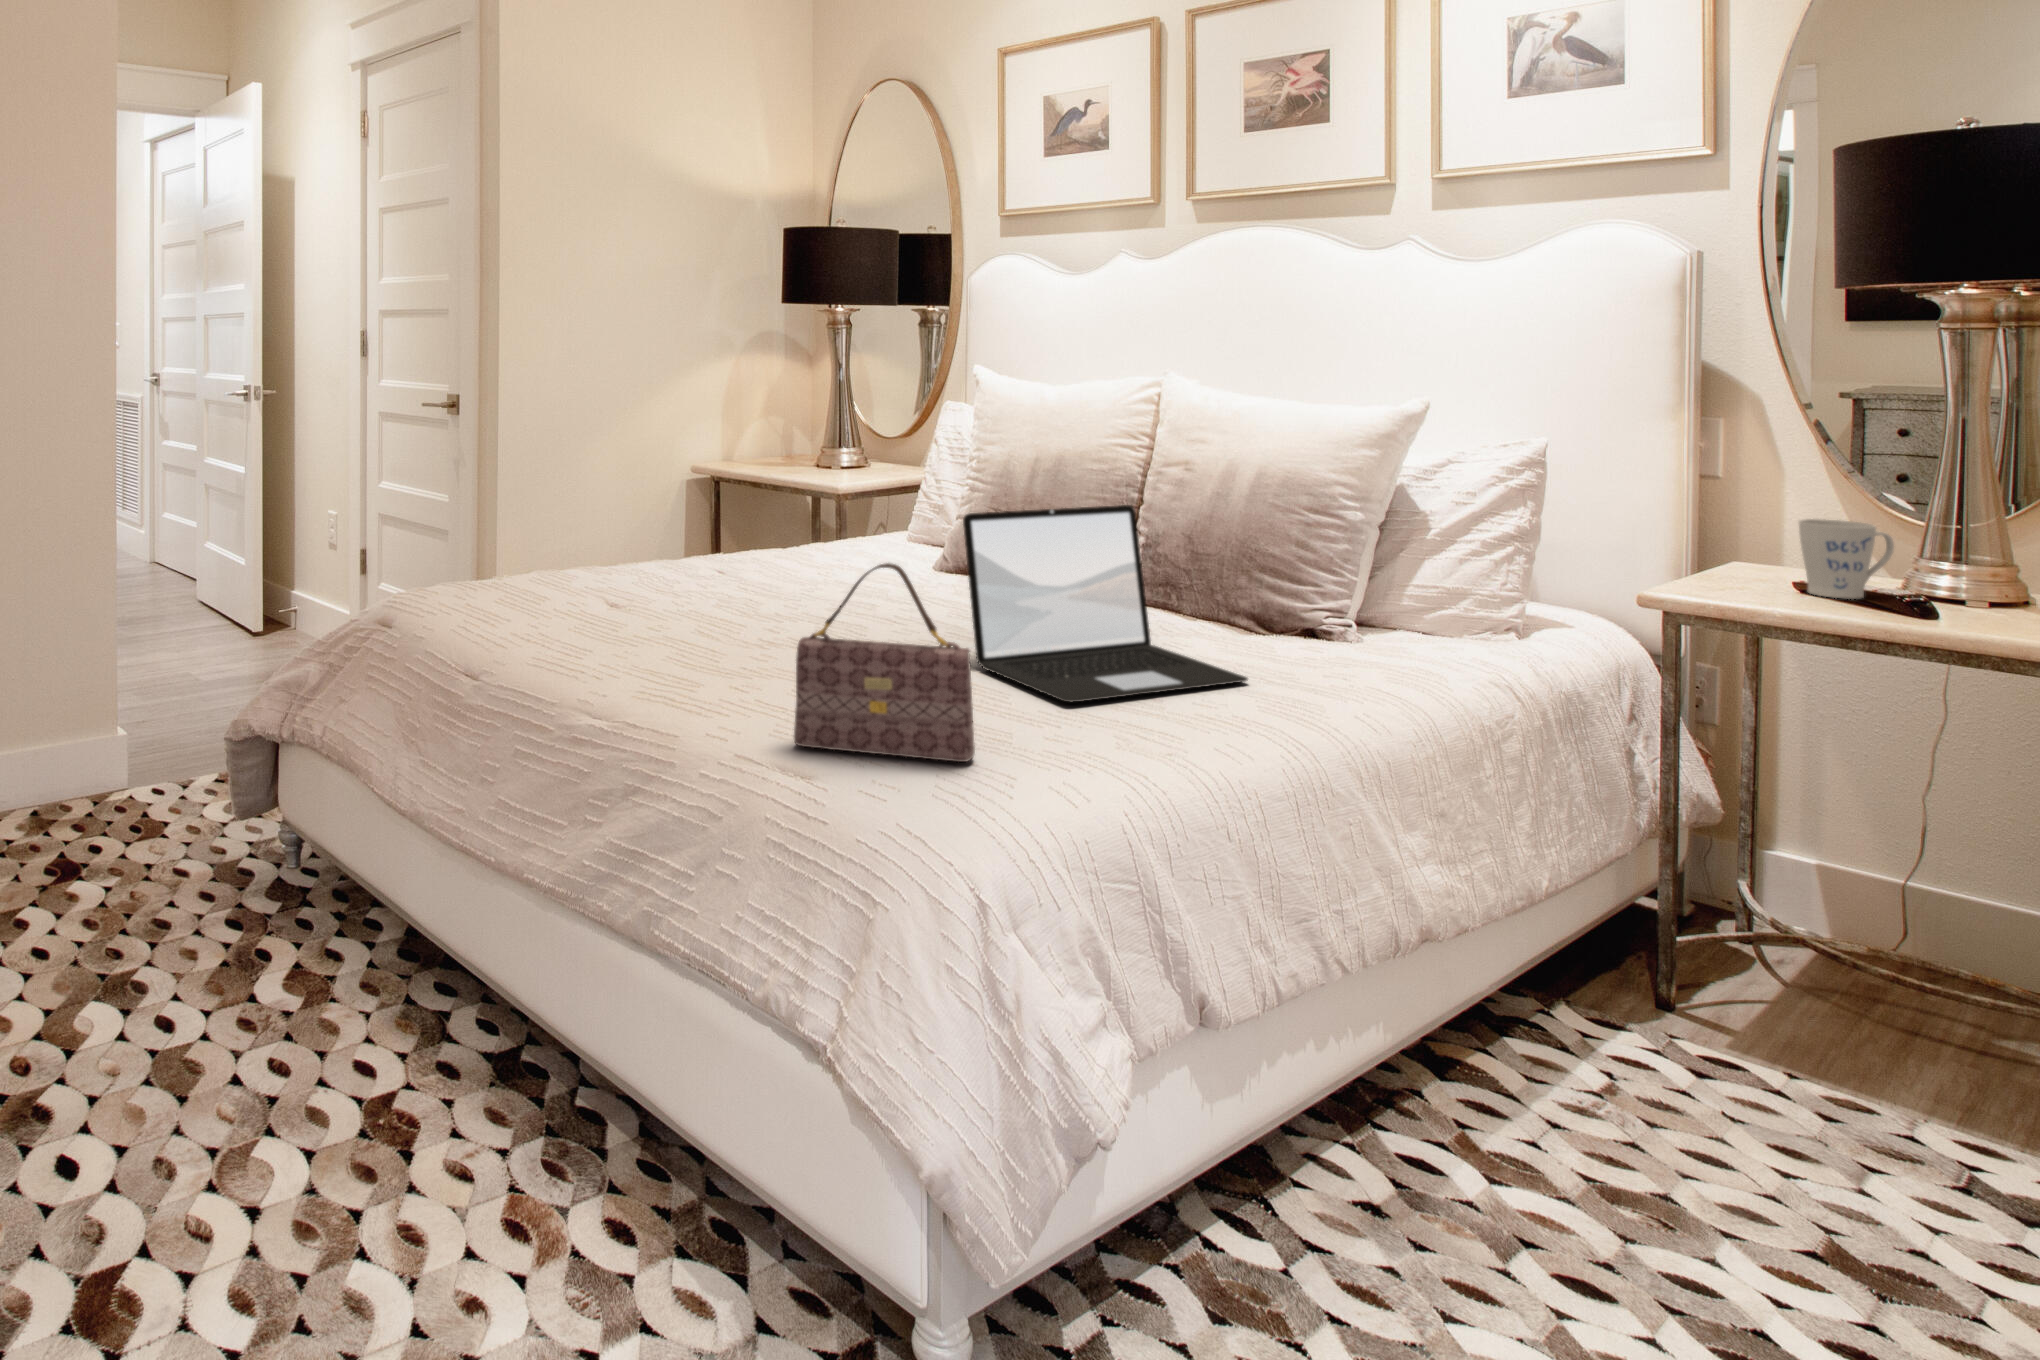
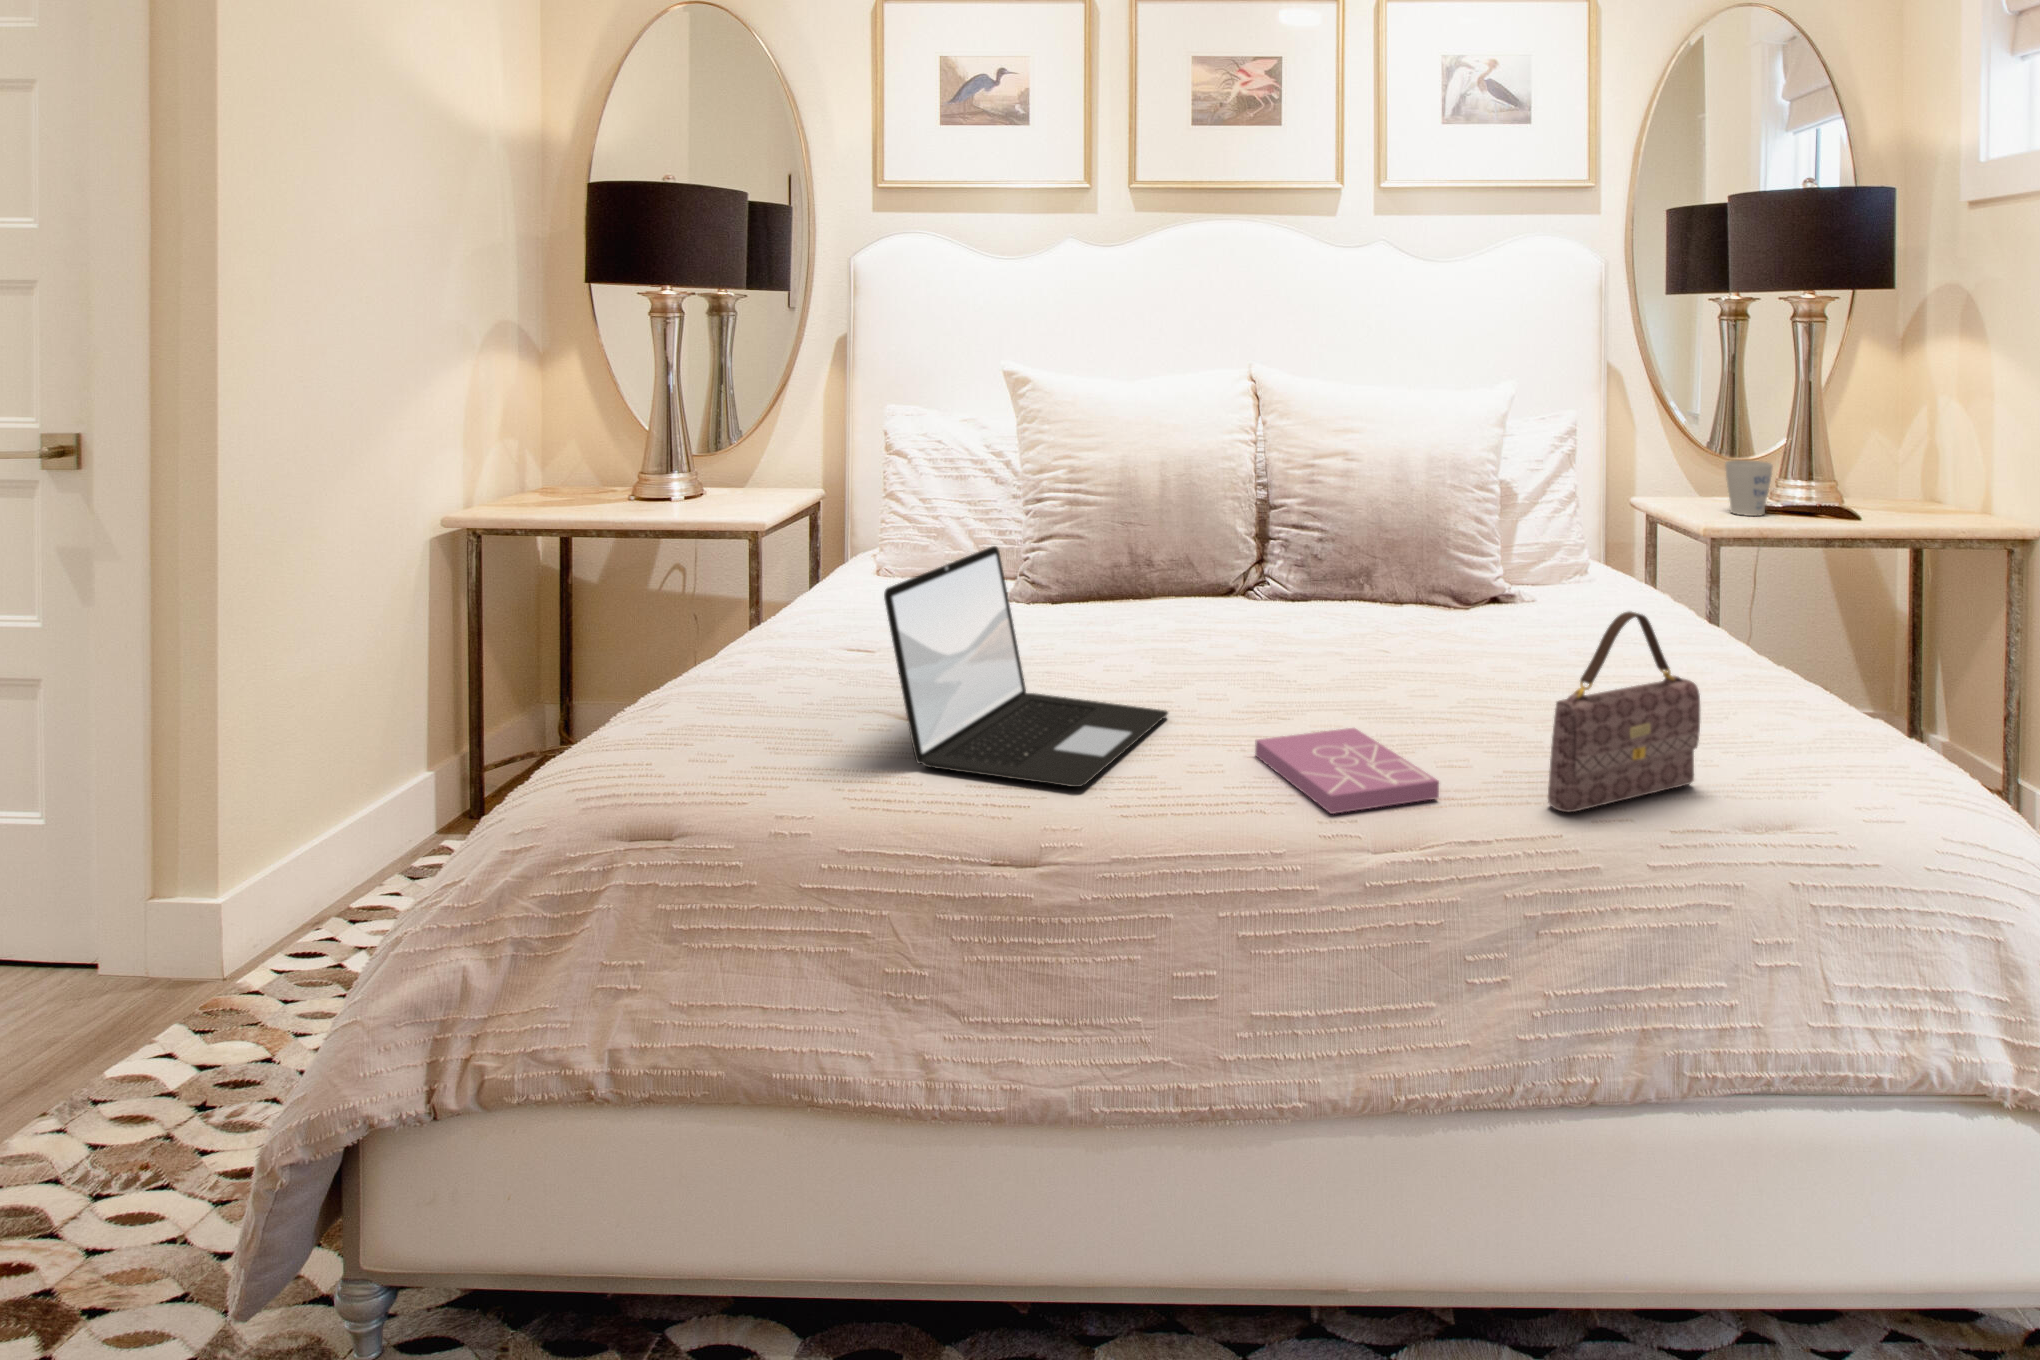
laptop: present [963,505,1248,702] -> present [884,546,1168,787]
book: none [648,653,813,715] -> present [1255,728,1439,814]

